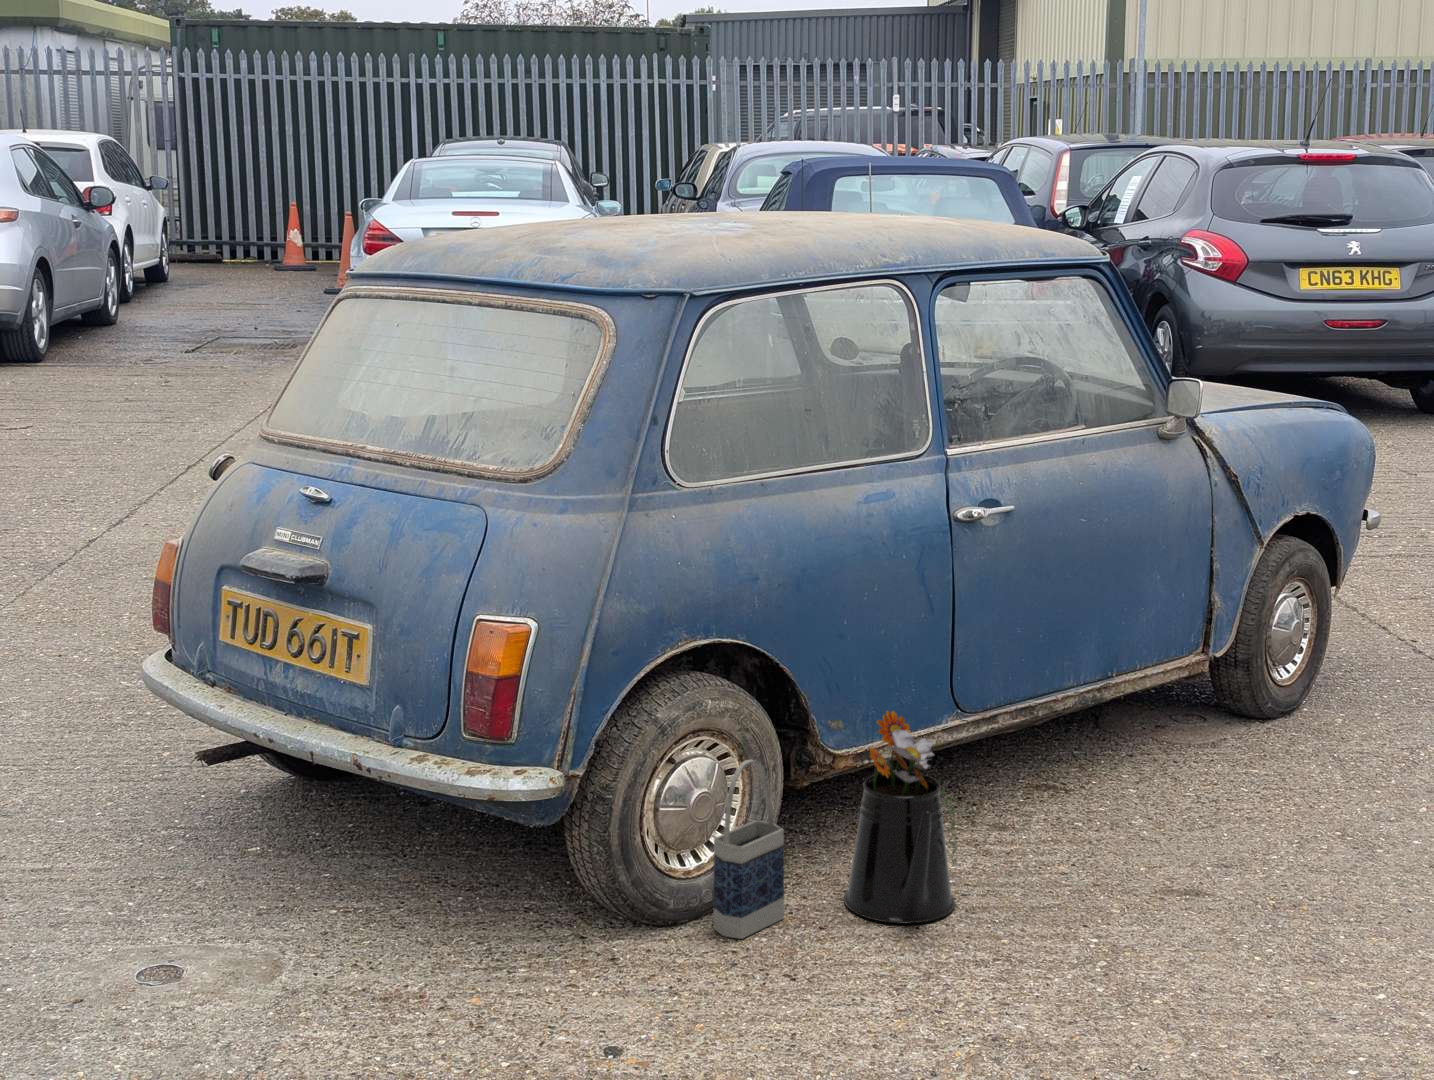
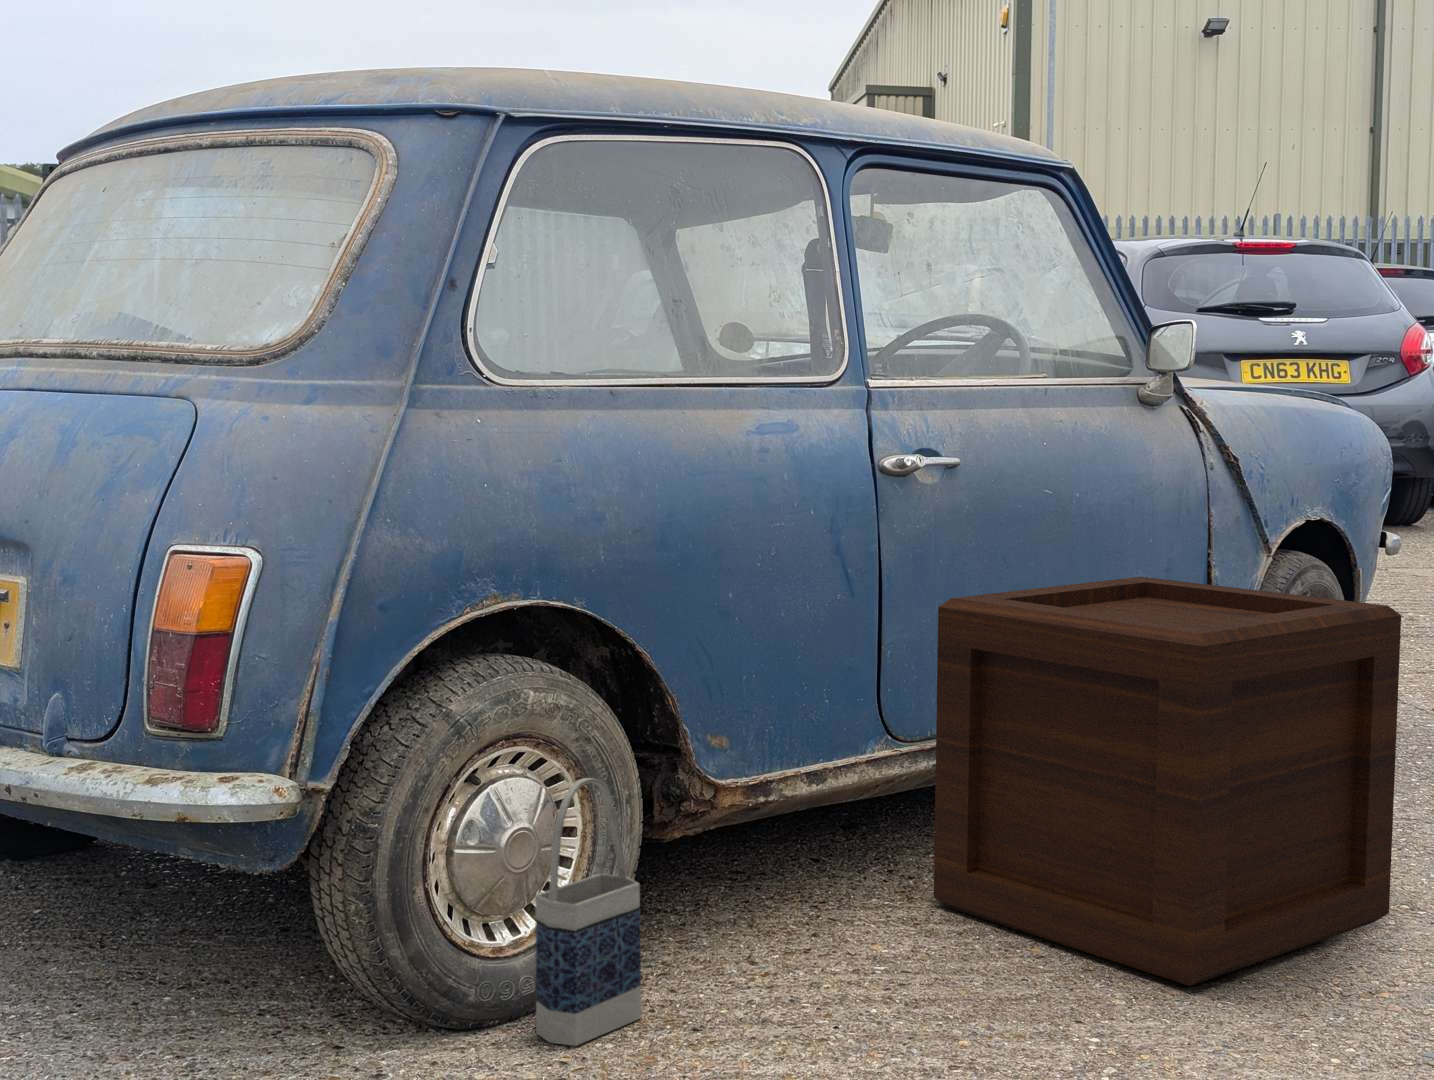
wooden crate: none [990,580,1339,899] -> present [934,577,1401,986]
watering can: present [844,711,957,924] -> none [730,713,892,1022]

